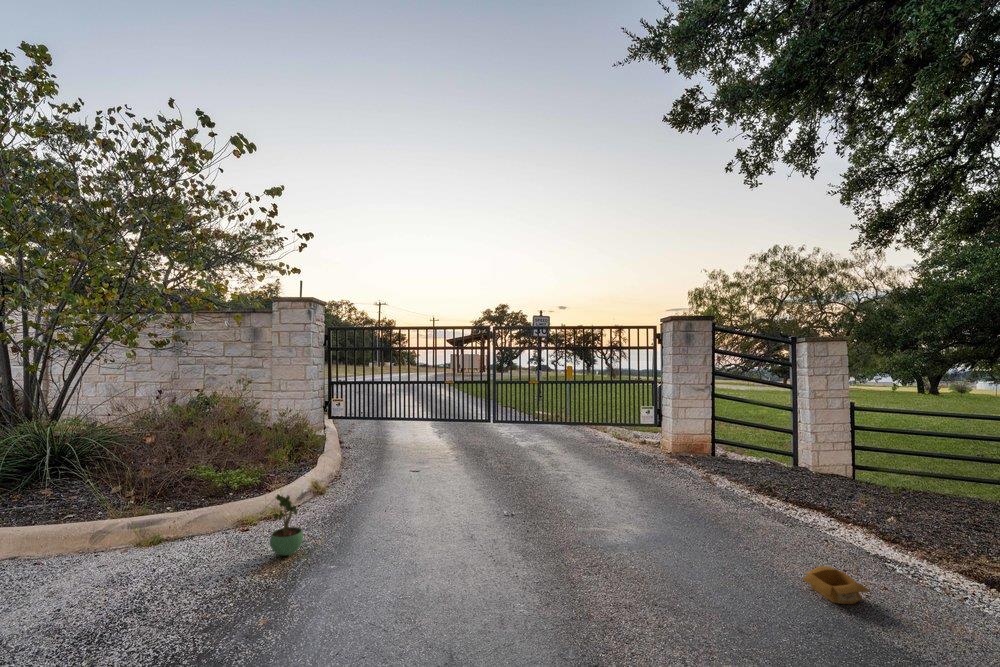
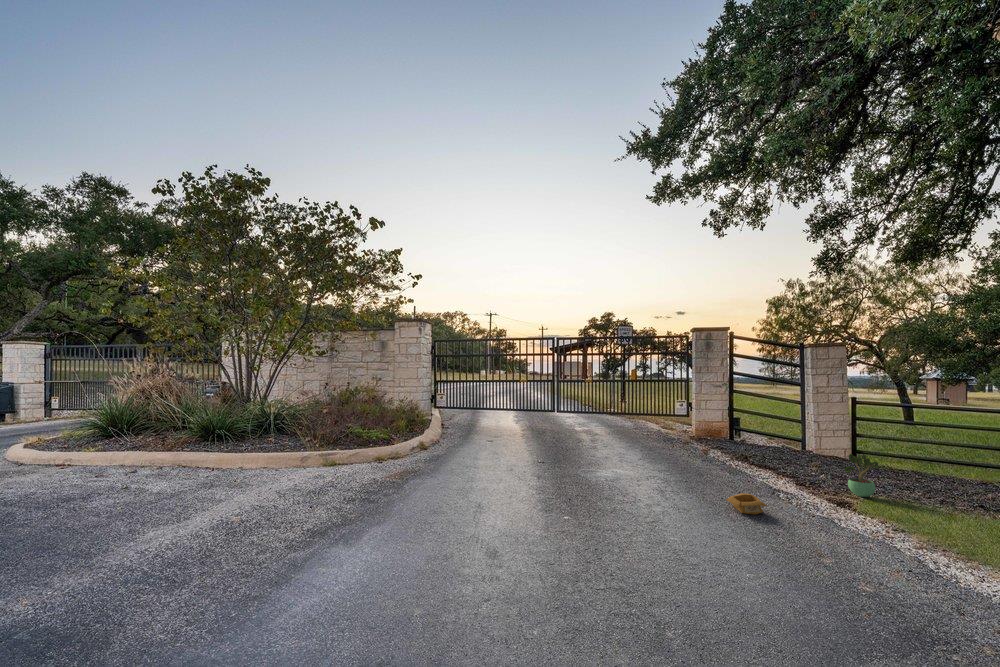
potted plant: present [270,494,303,556] -> present [844,454,879,497]

